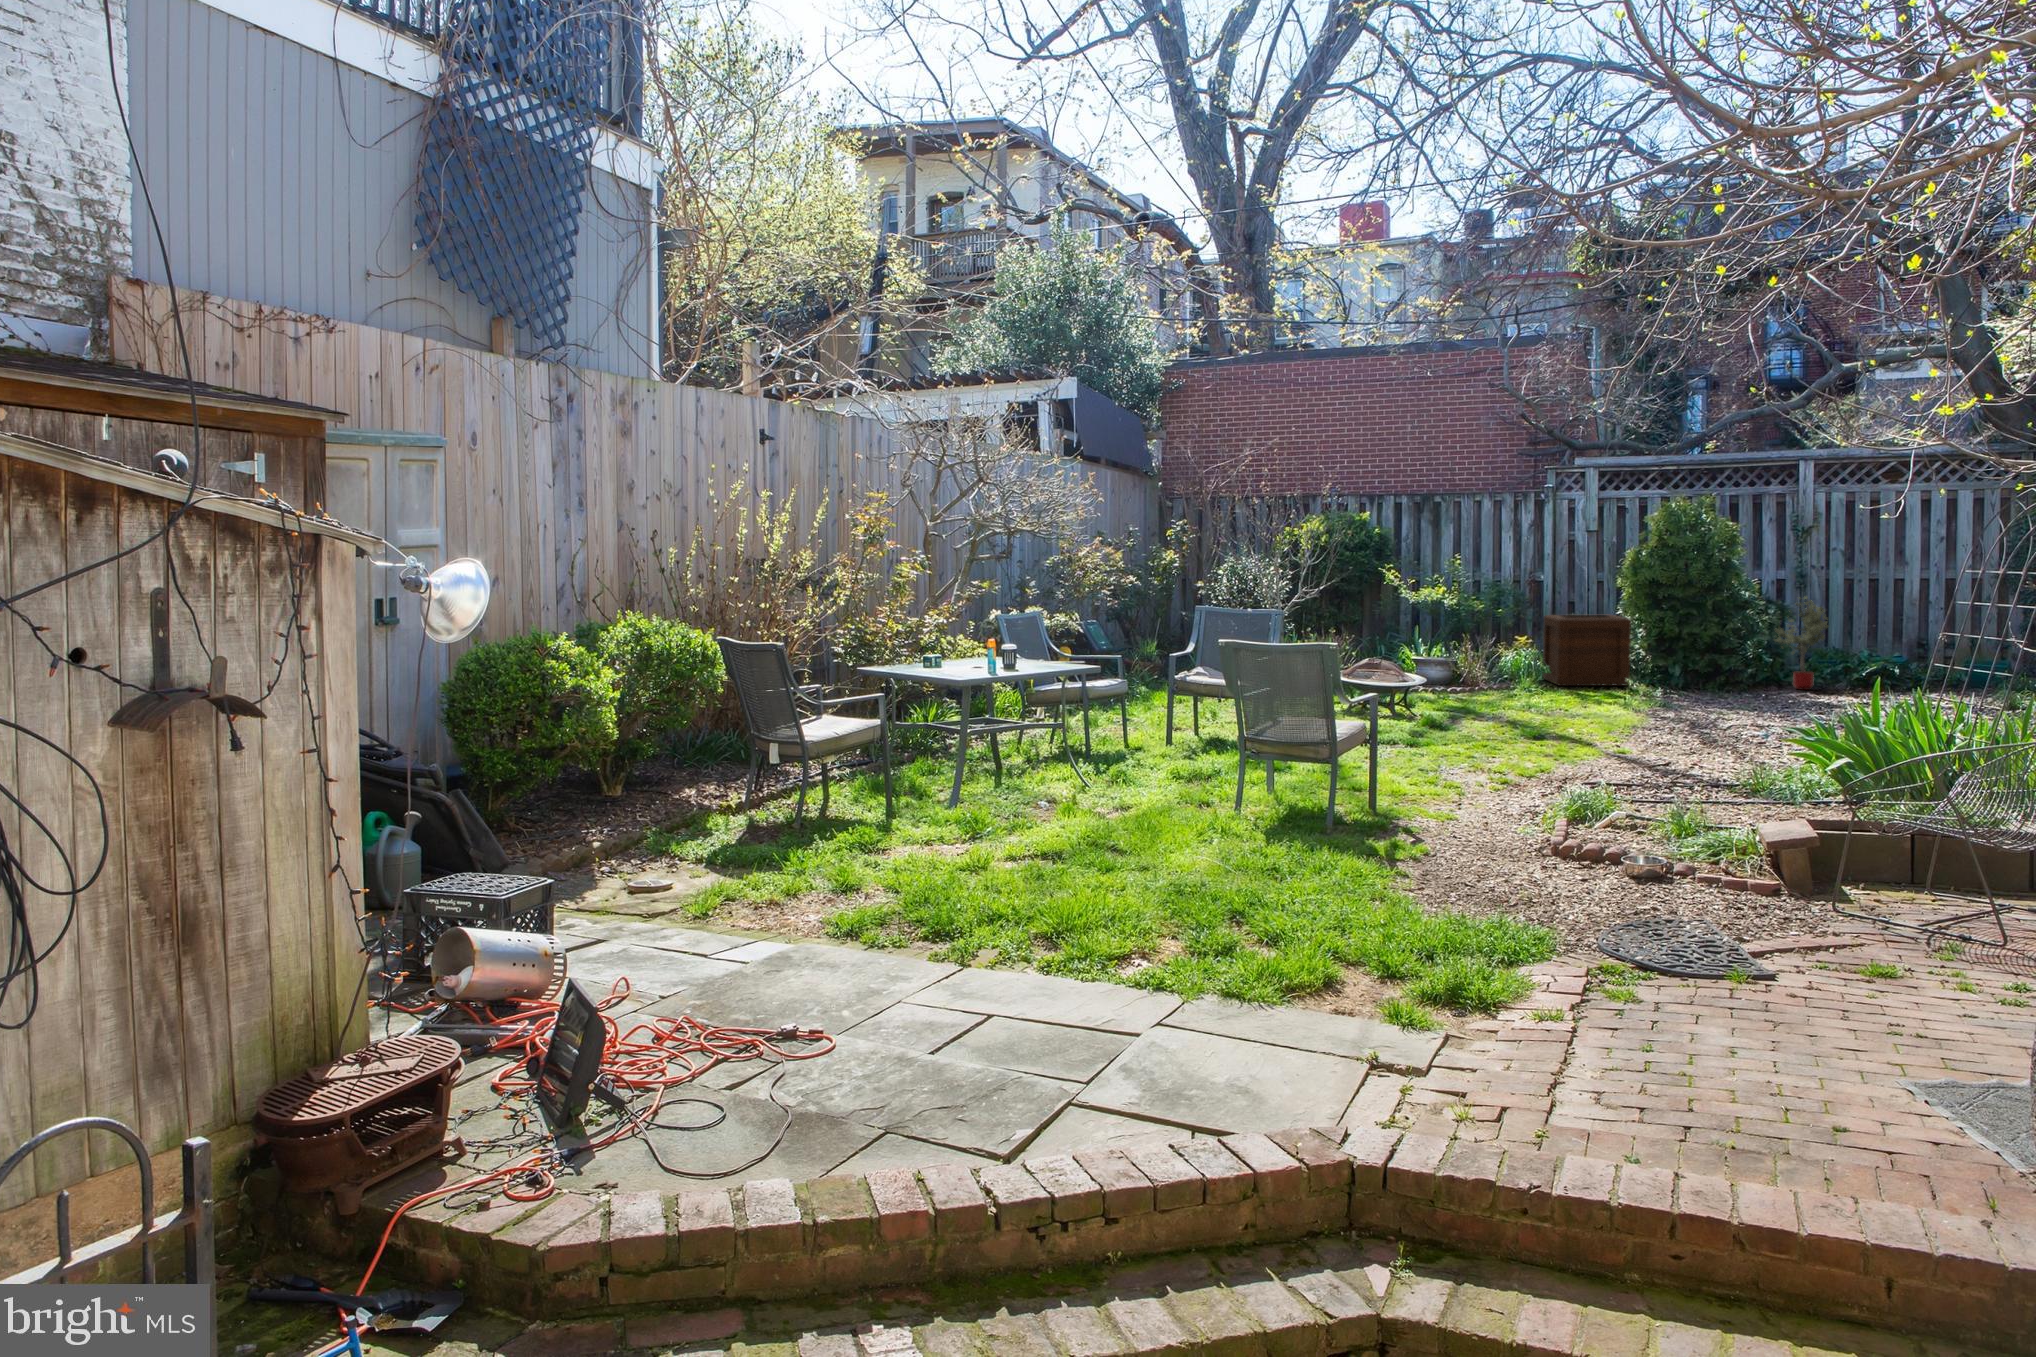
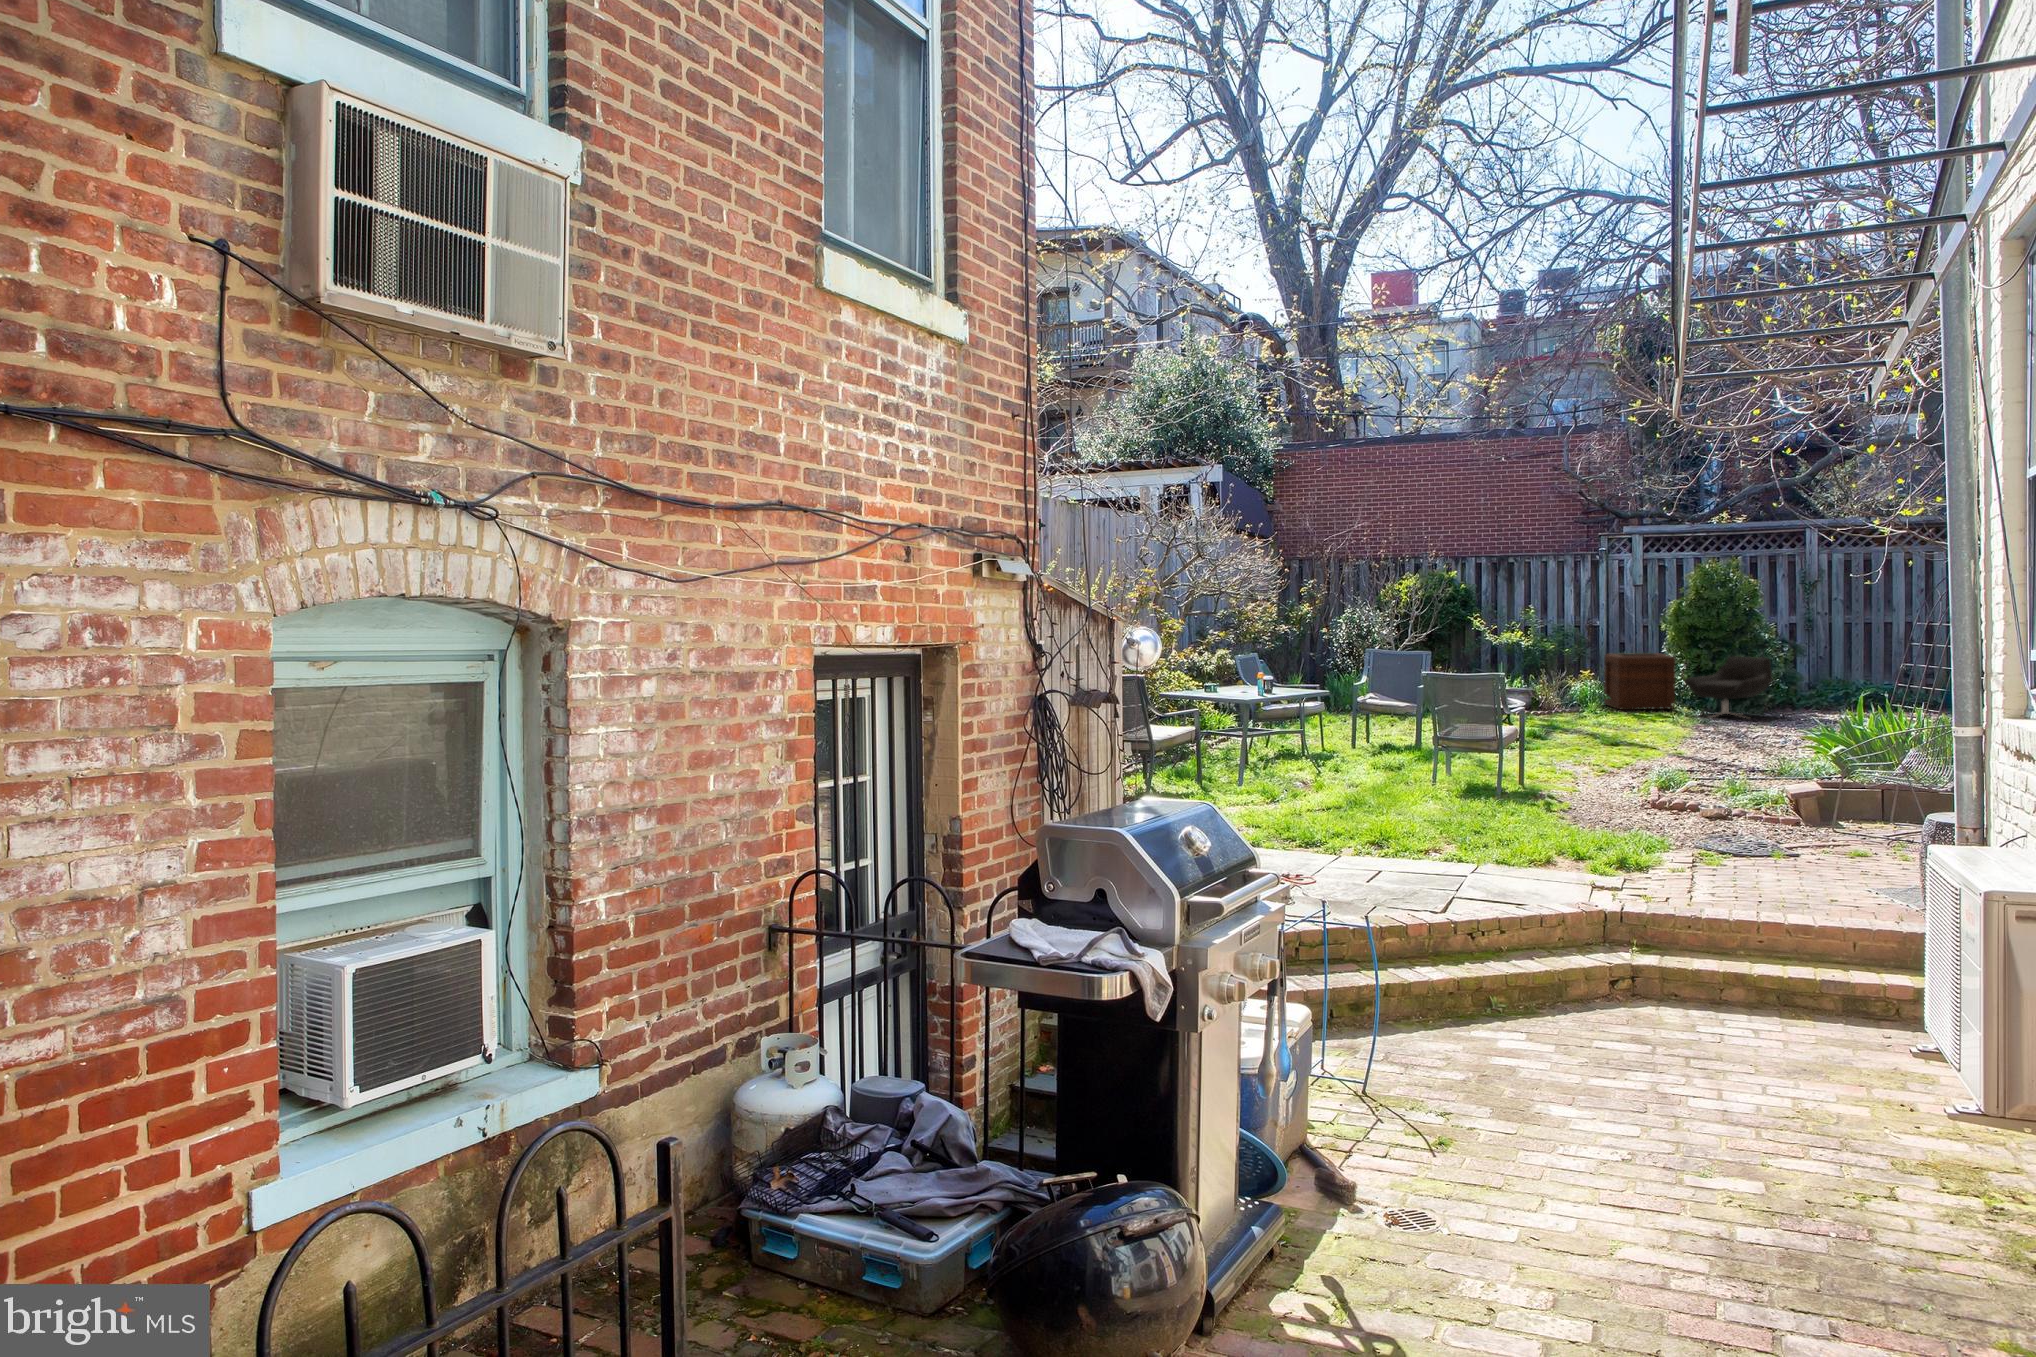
potted tree: present [1775,596,1828,690] -> none [1786,638,1831,711]
lounge chair: none [1641,619,1755,699] -> present [1685,656,1773,715]

